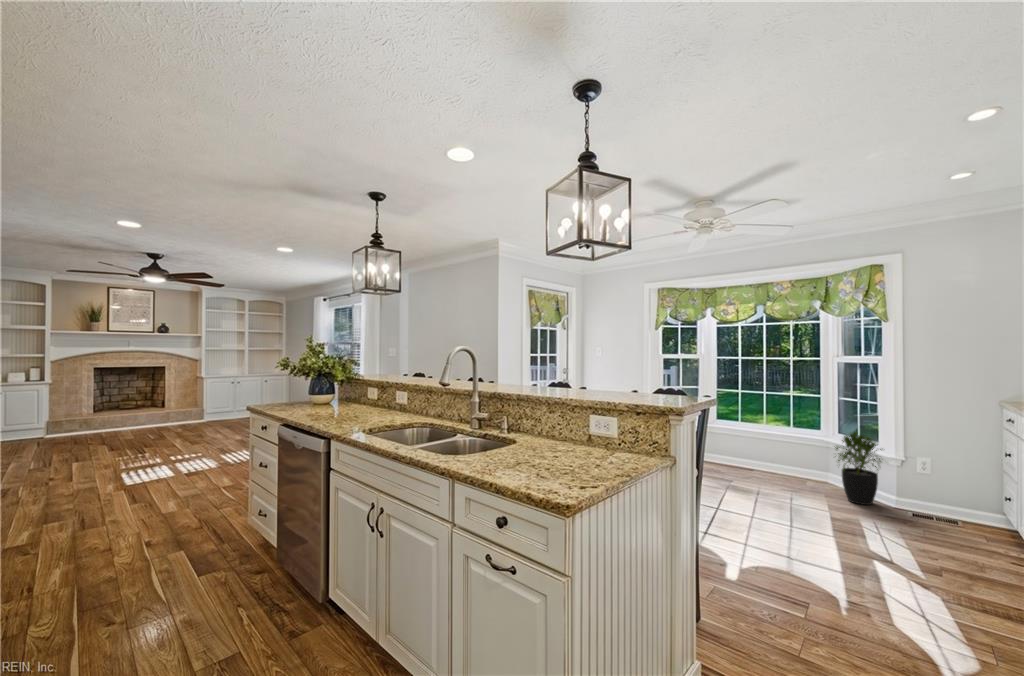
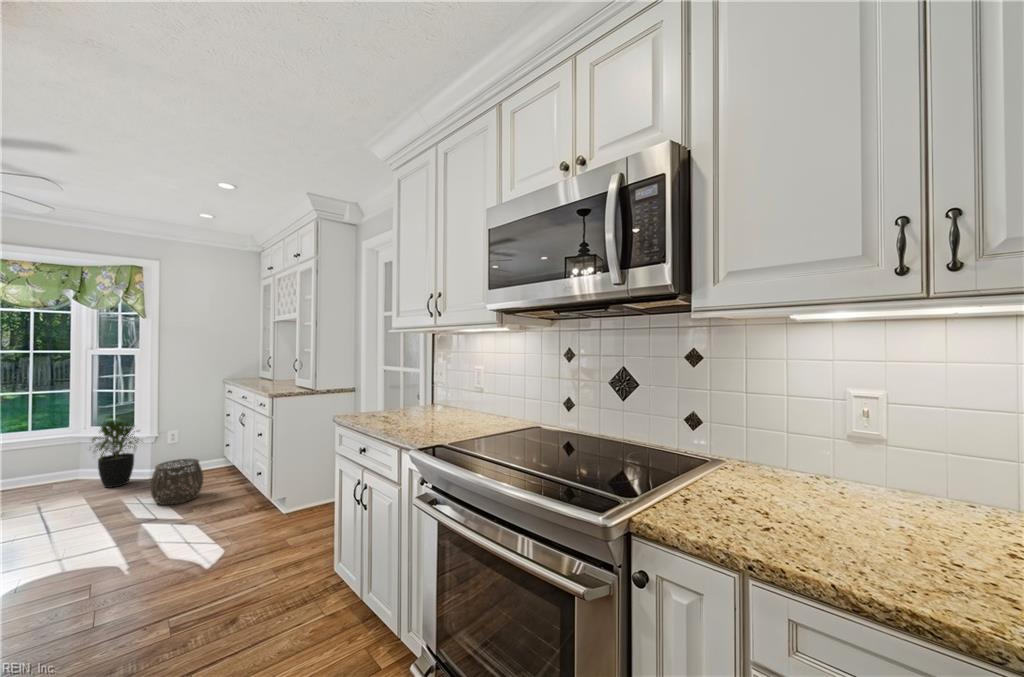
woven basket: none [887,496,962,558] -> present [150,459,203,505]

